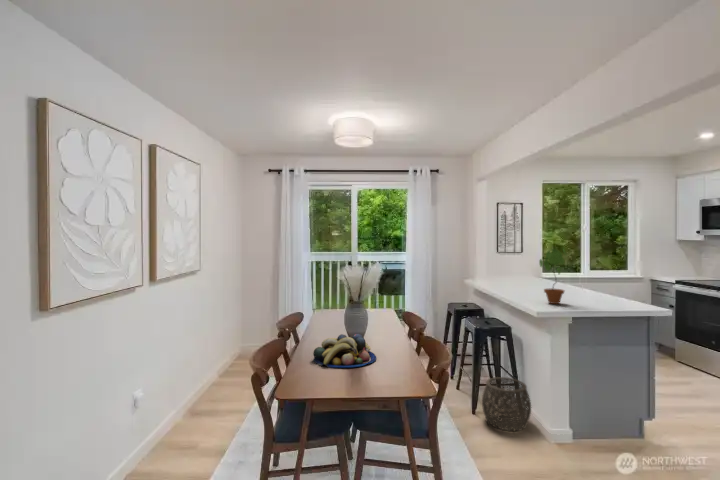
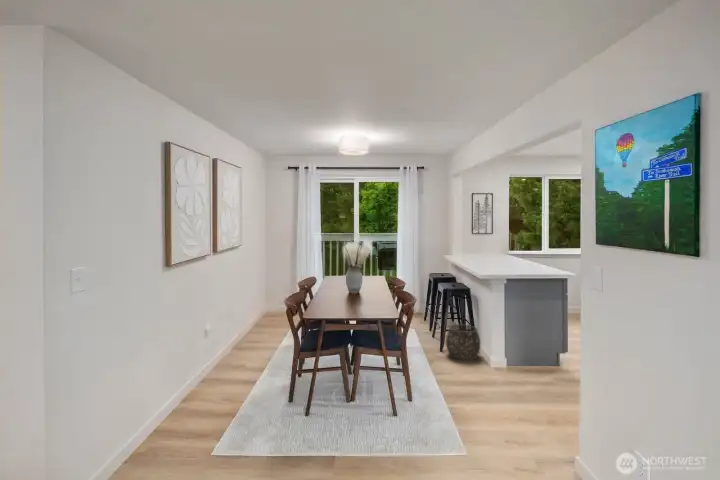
potted plant: present [540,249,565,304] -> none [488,231,507,271]
fruit bowl: present [313,333,376,368] -> none [325,288,367,307]

